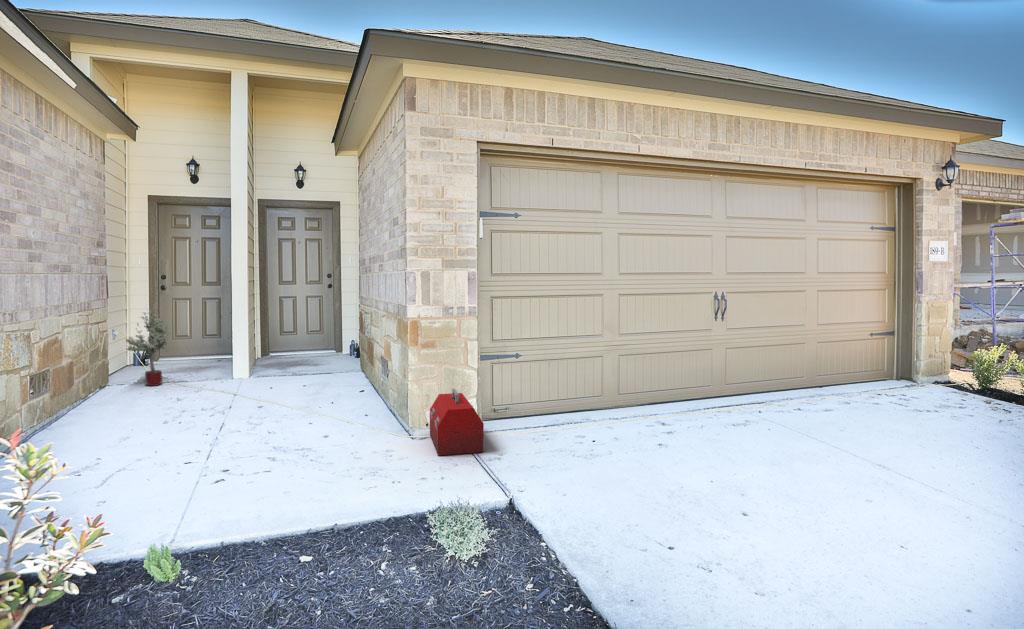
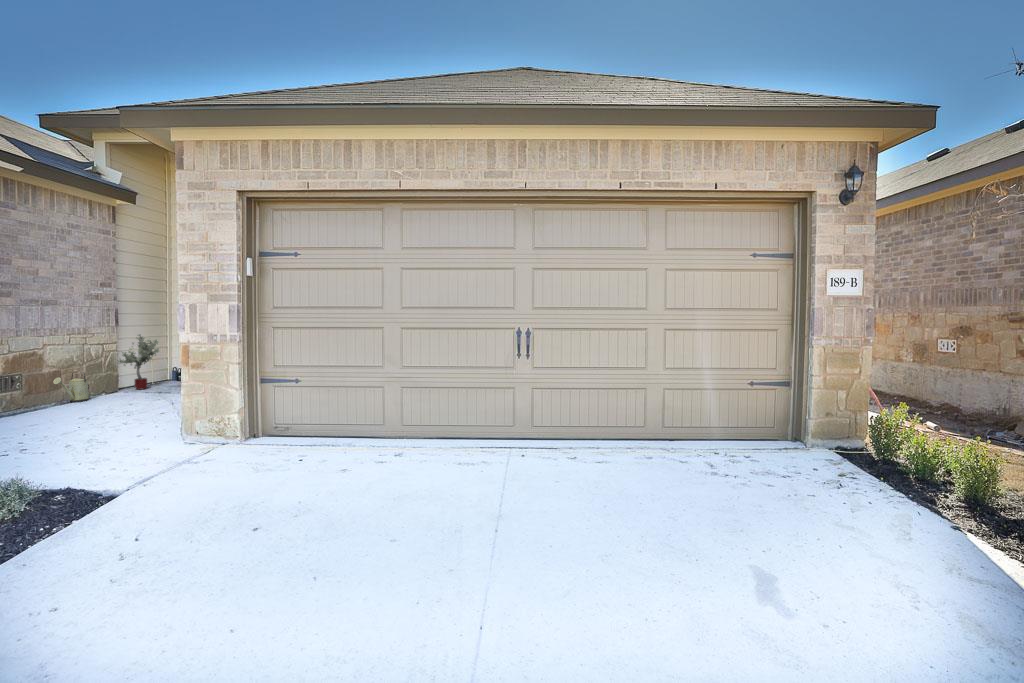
watering can: none [86,366,119,409] -> present [53,373,89,402]
toolbox: present [430,389,484,456] -> none [155,404,230,461]

